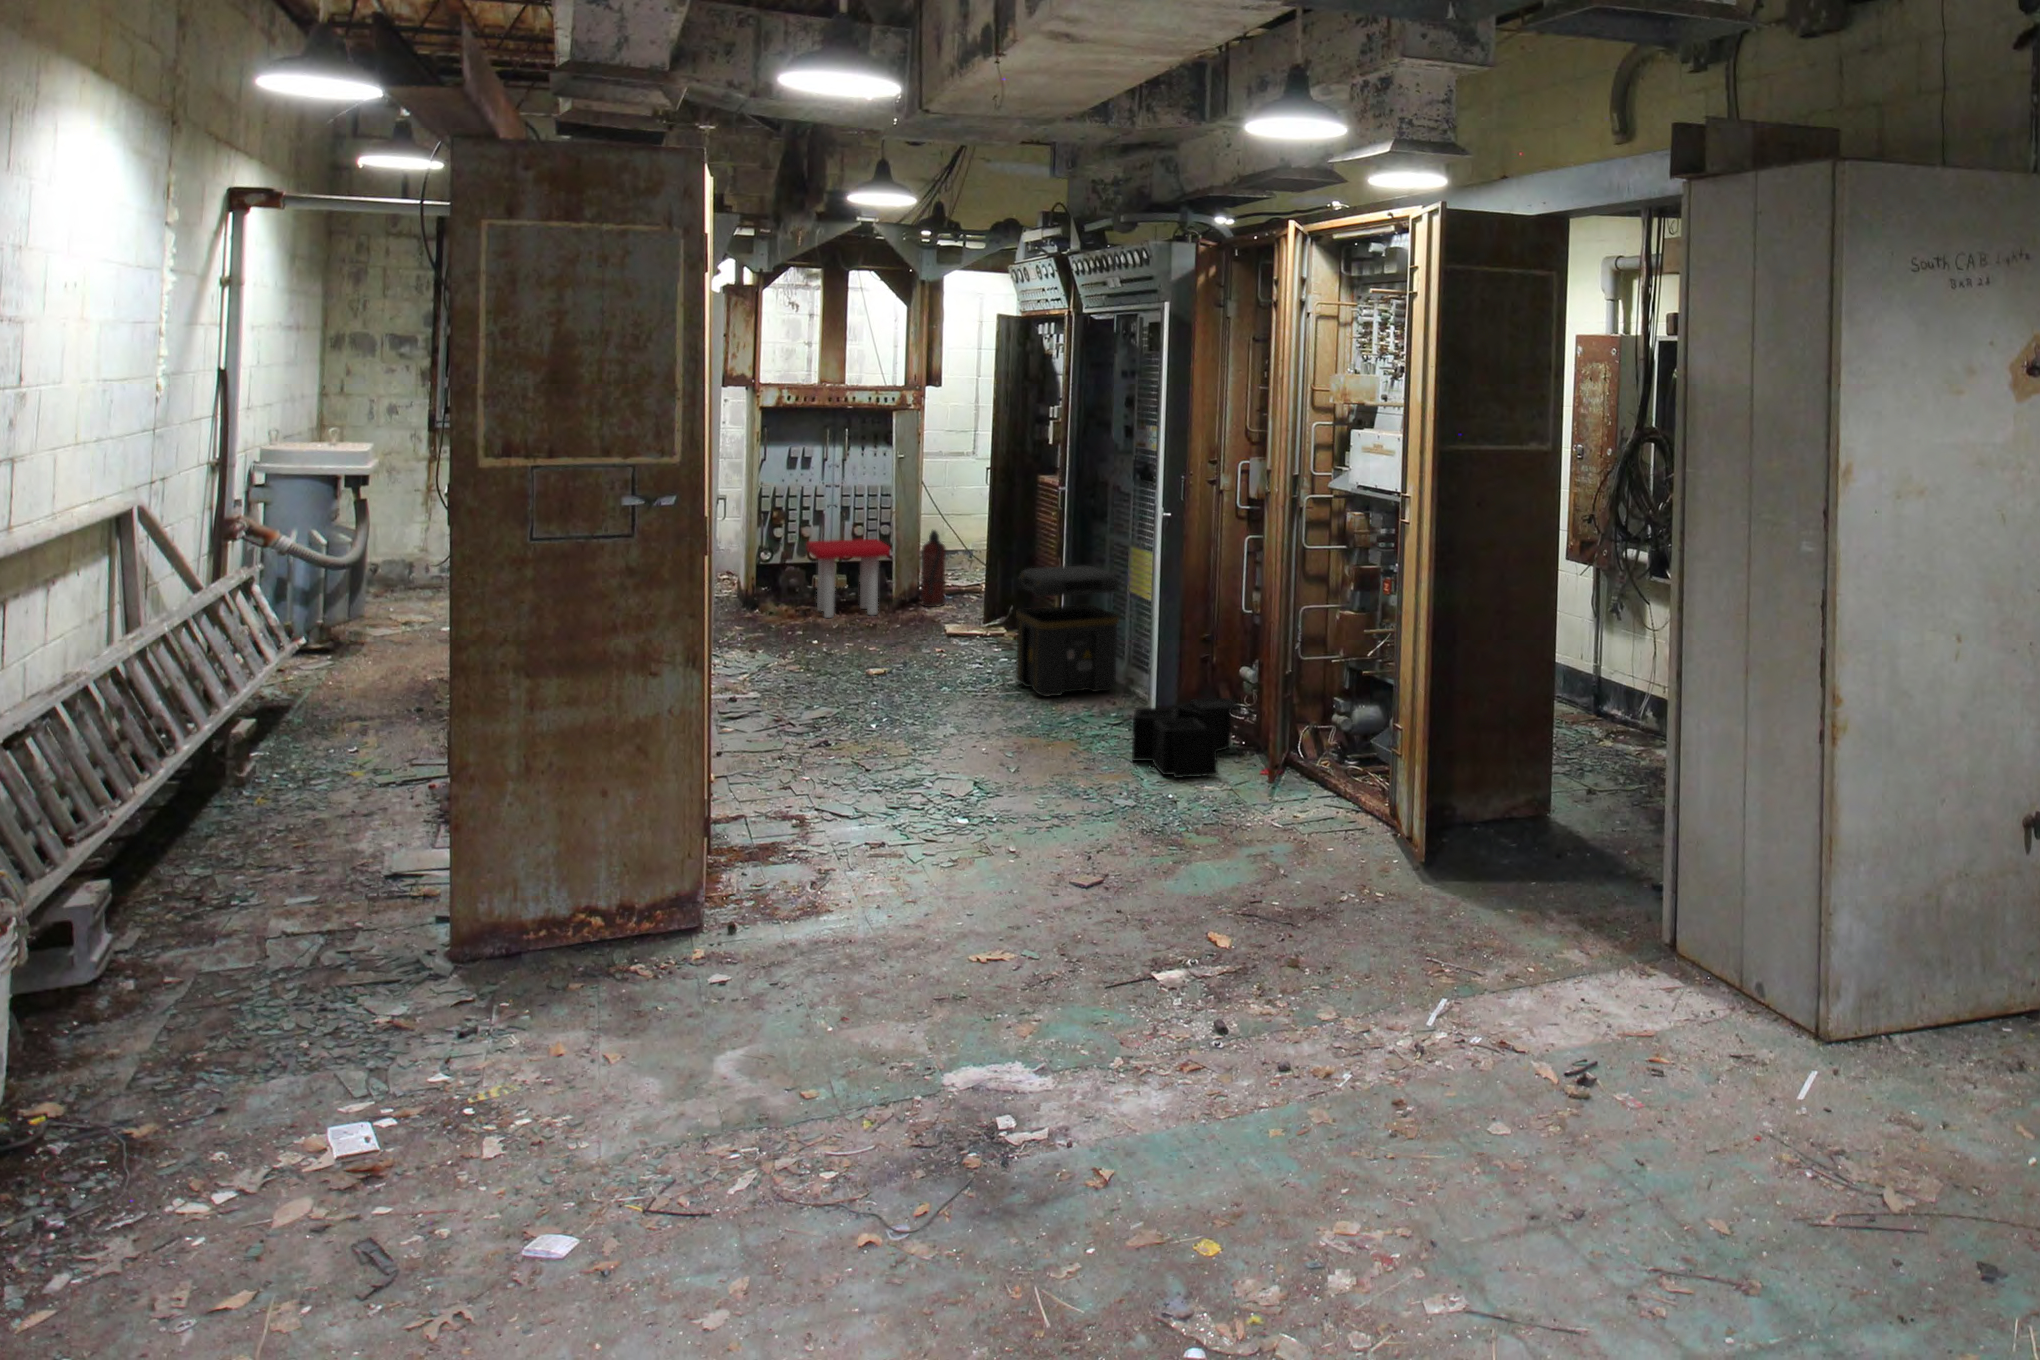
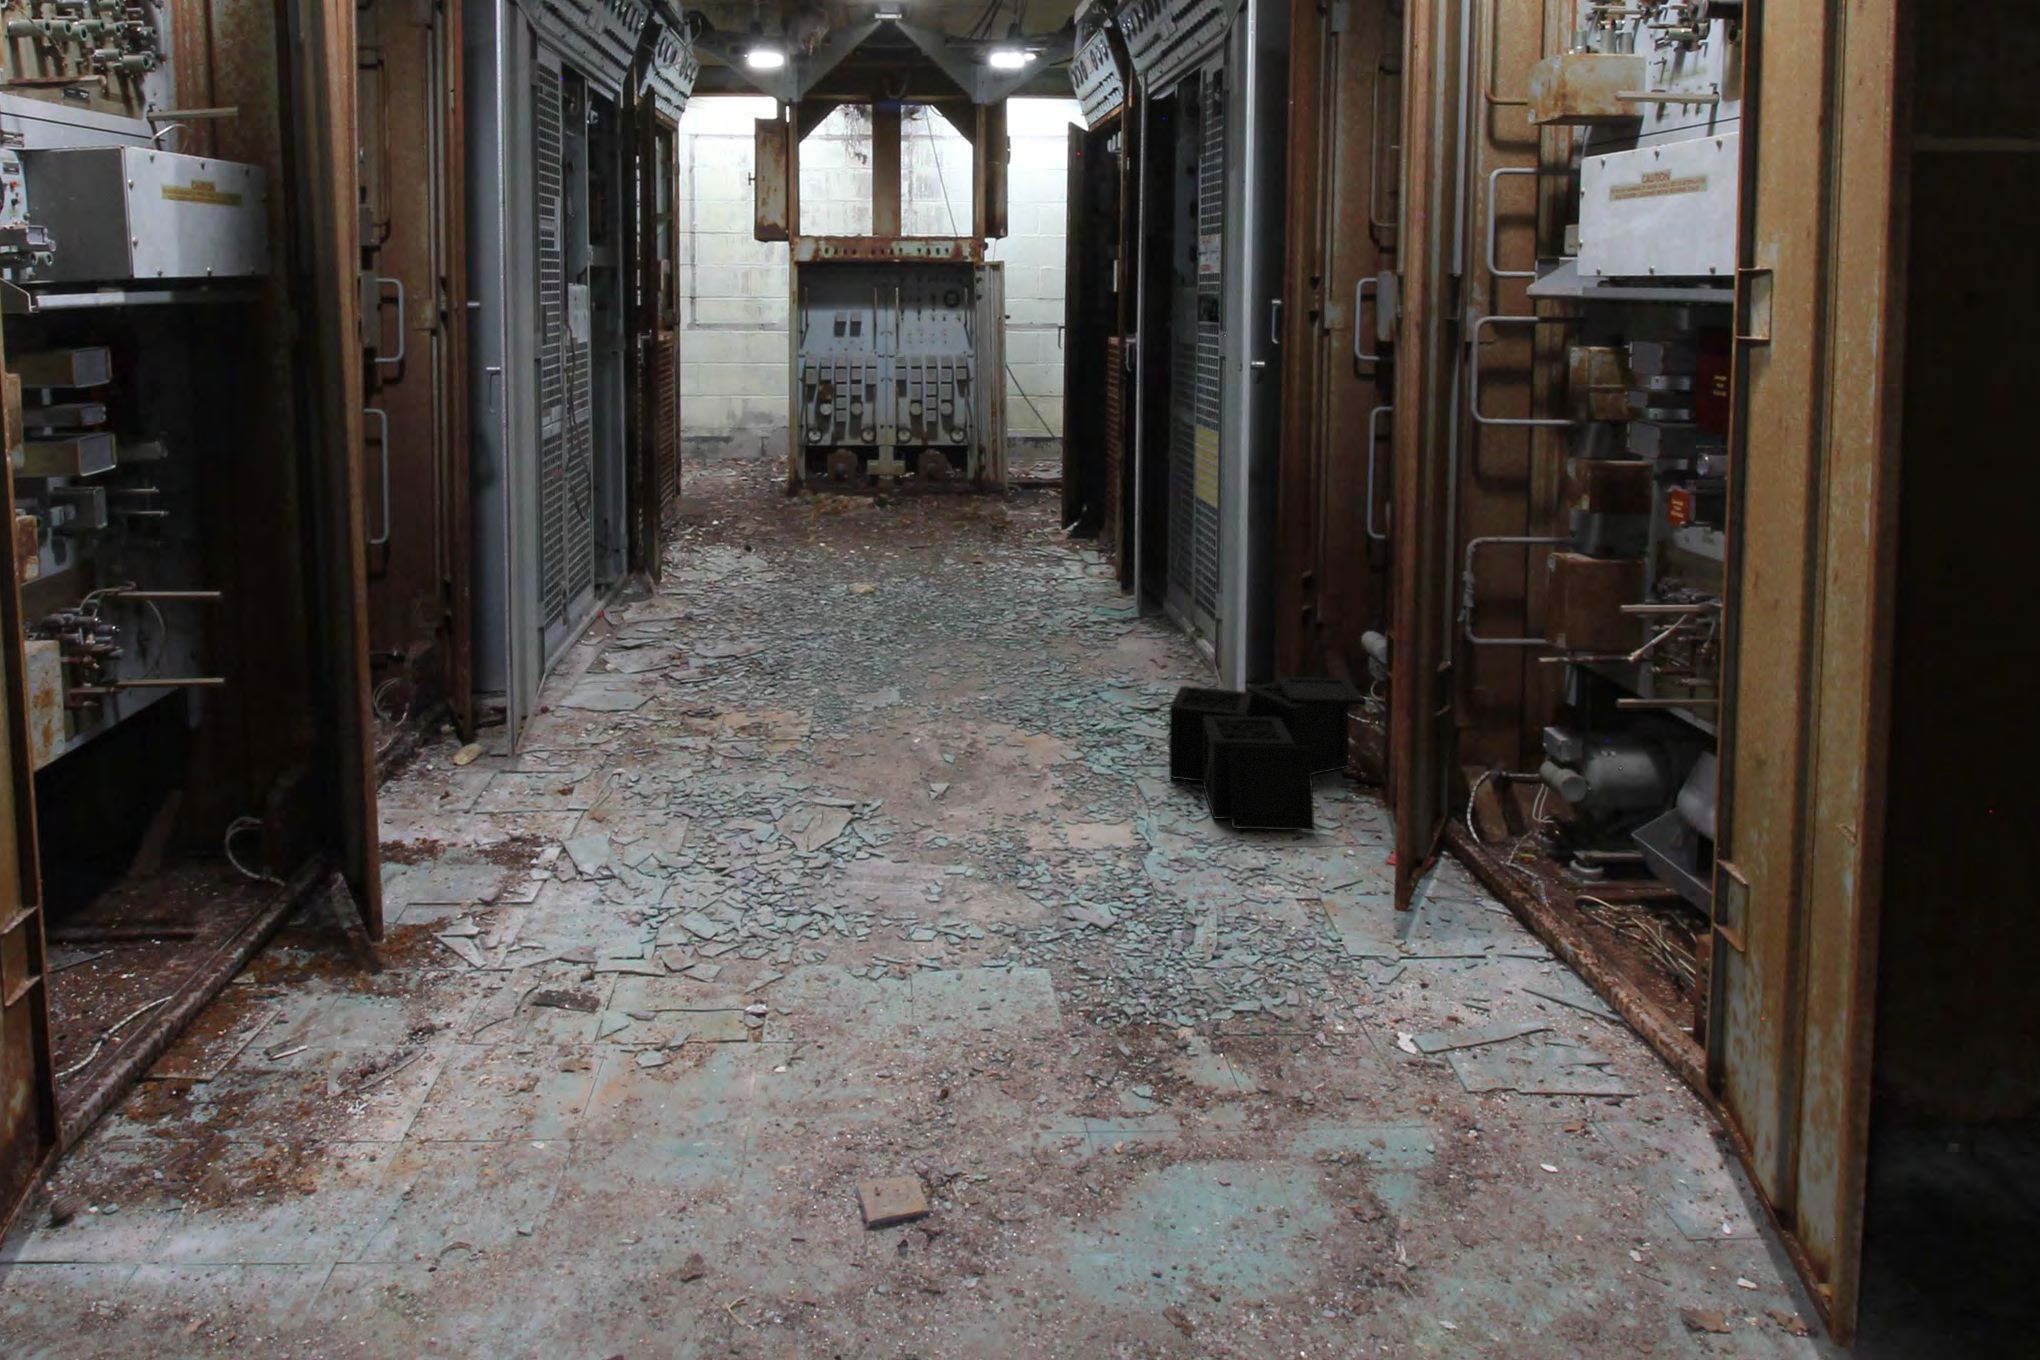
fire extinguisher: present [921,530,946,607] -> none [989,407,1017,500]
stool: present [807,539,890,618] -> none [857,418,944,510]
toolbox: present [1016,566,1119,696] -> none [1045,452,1189,640]

